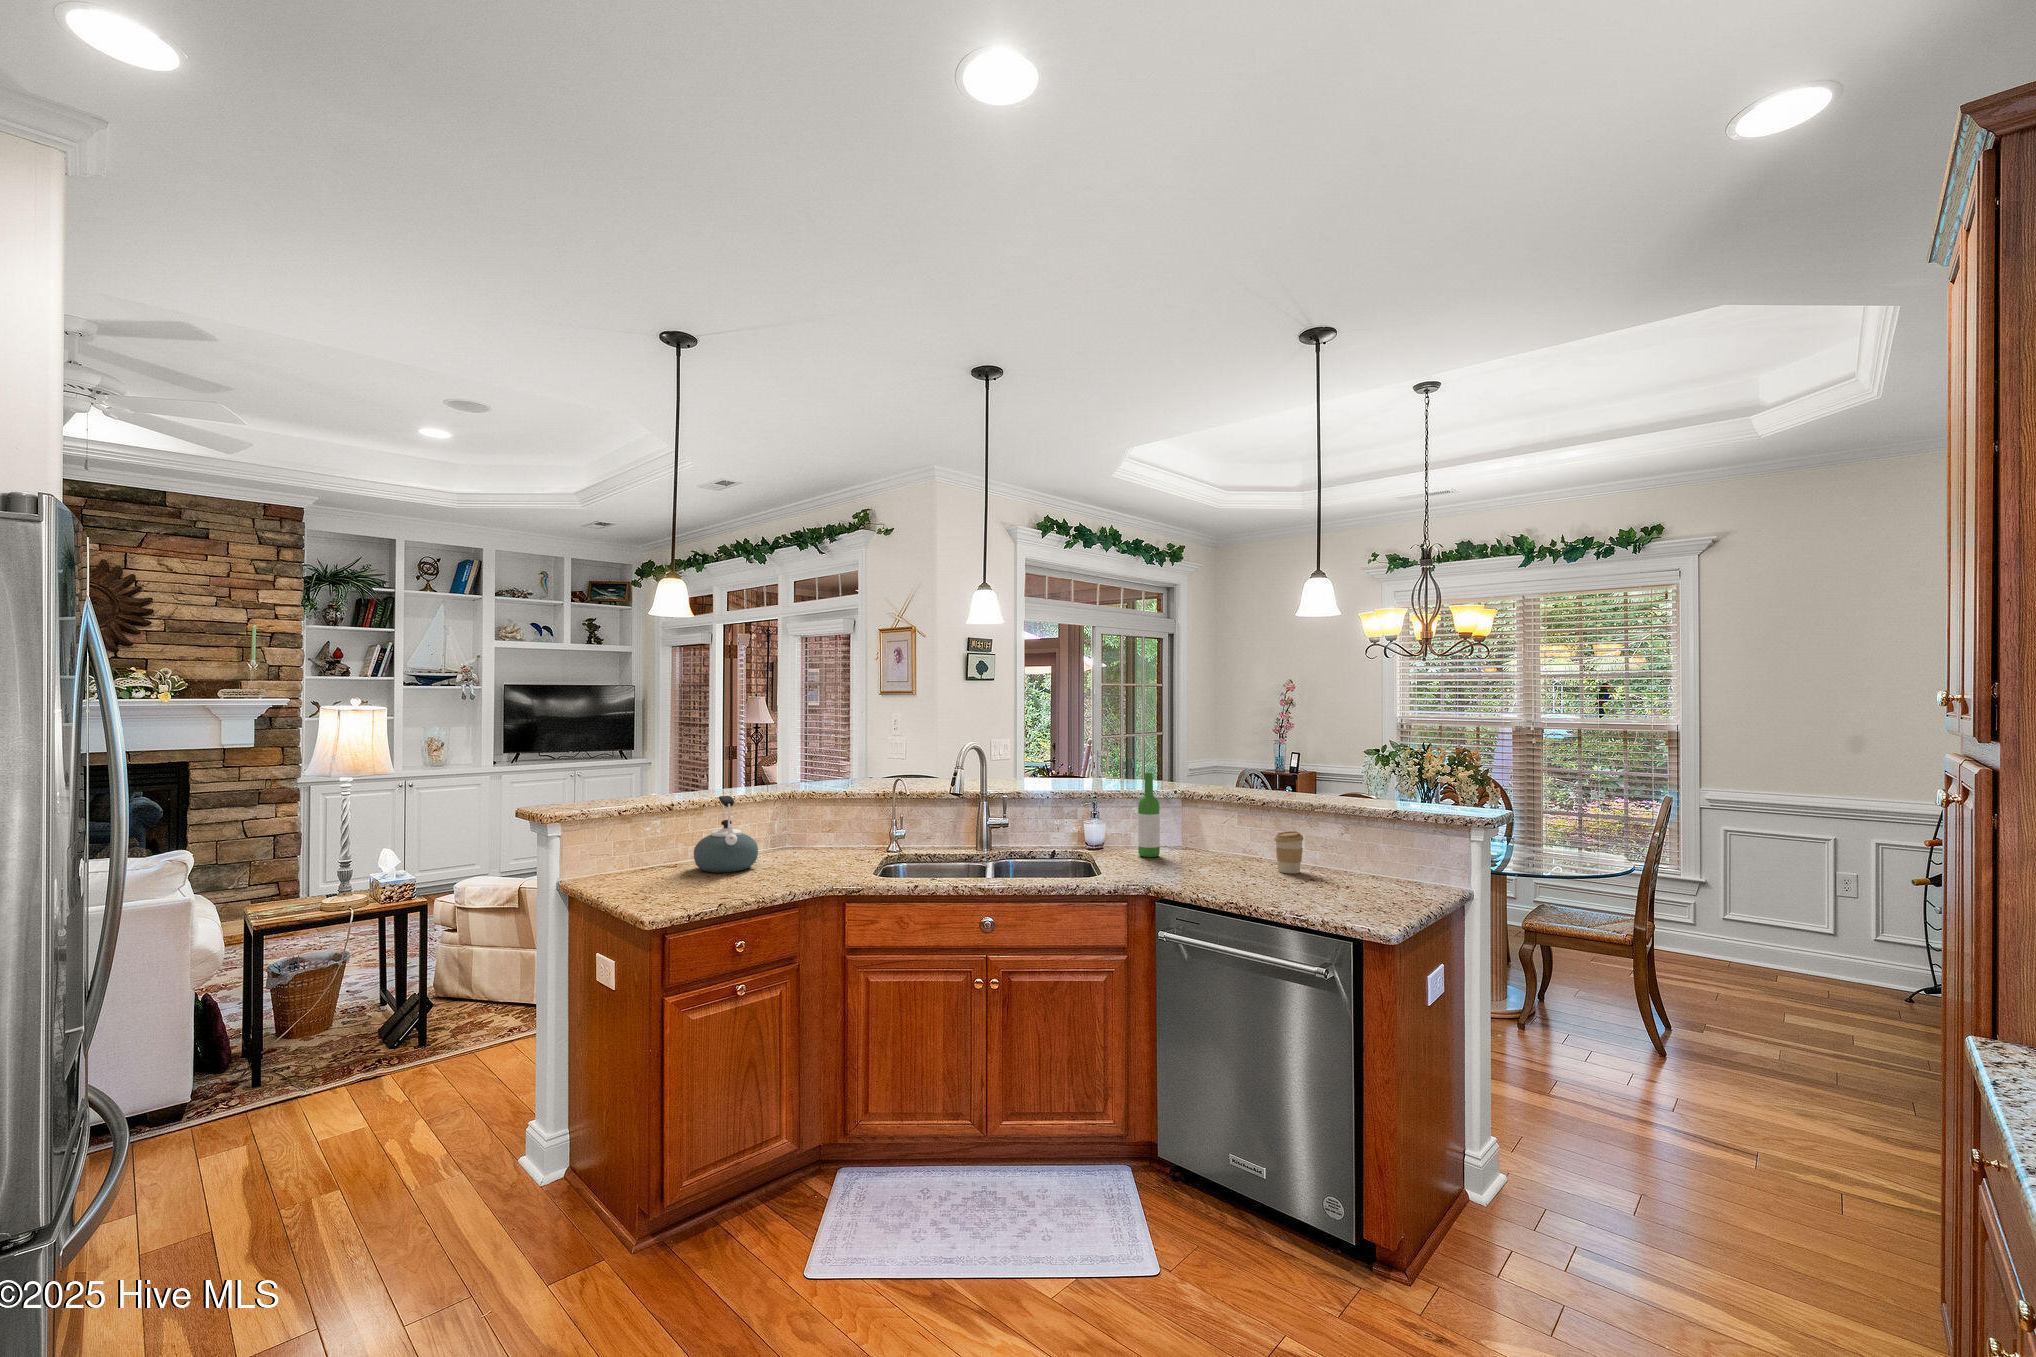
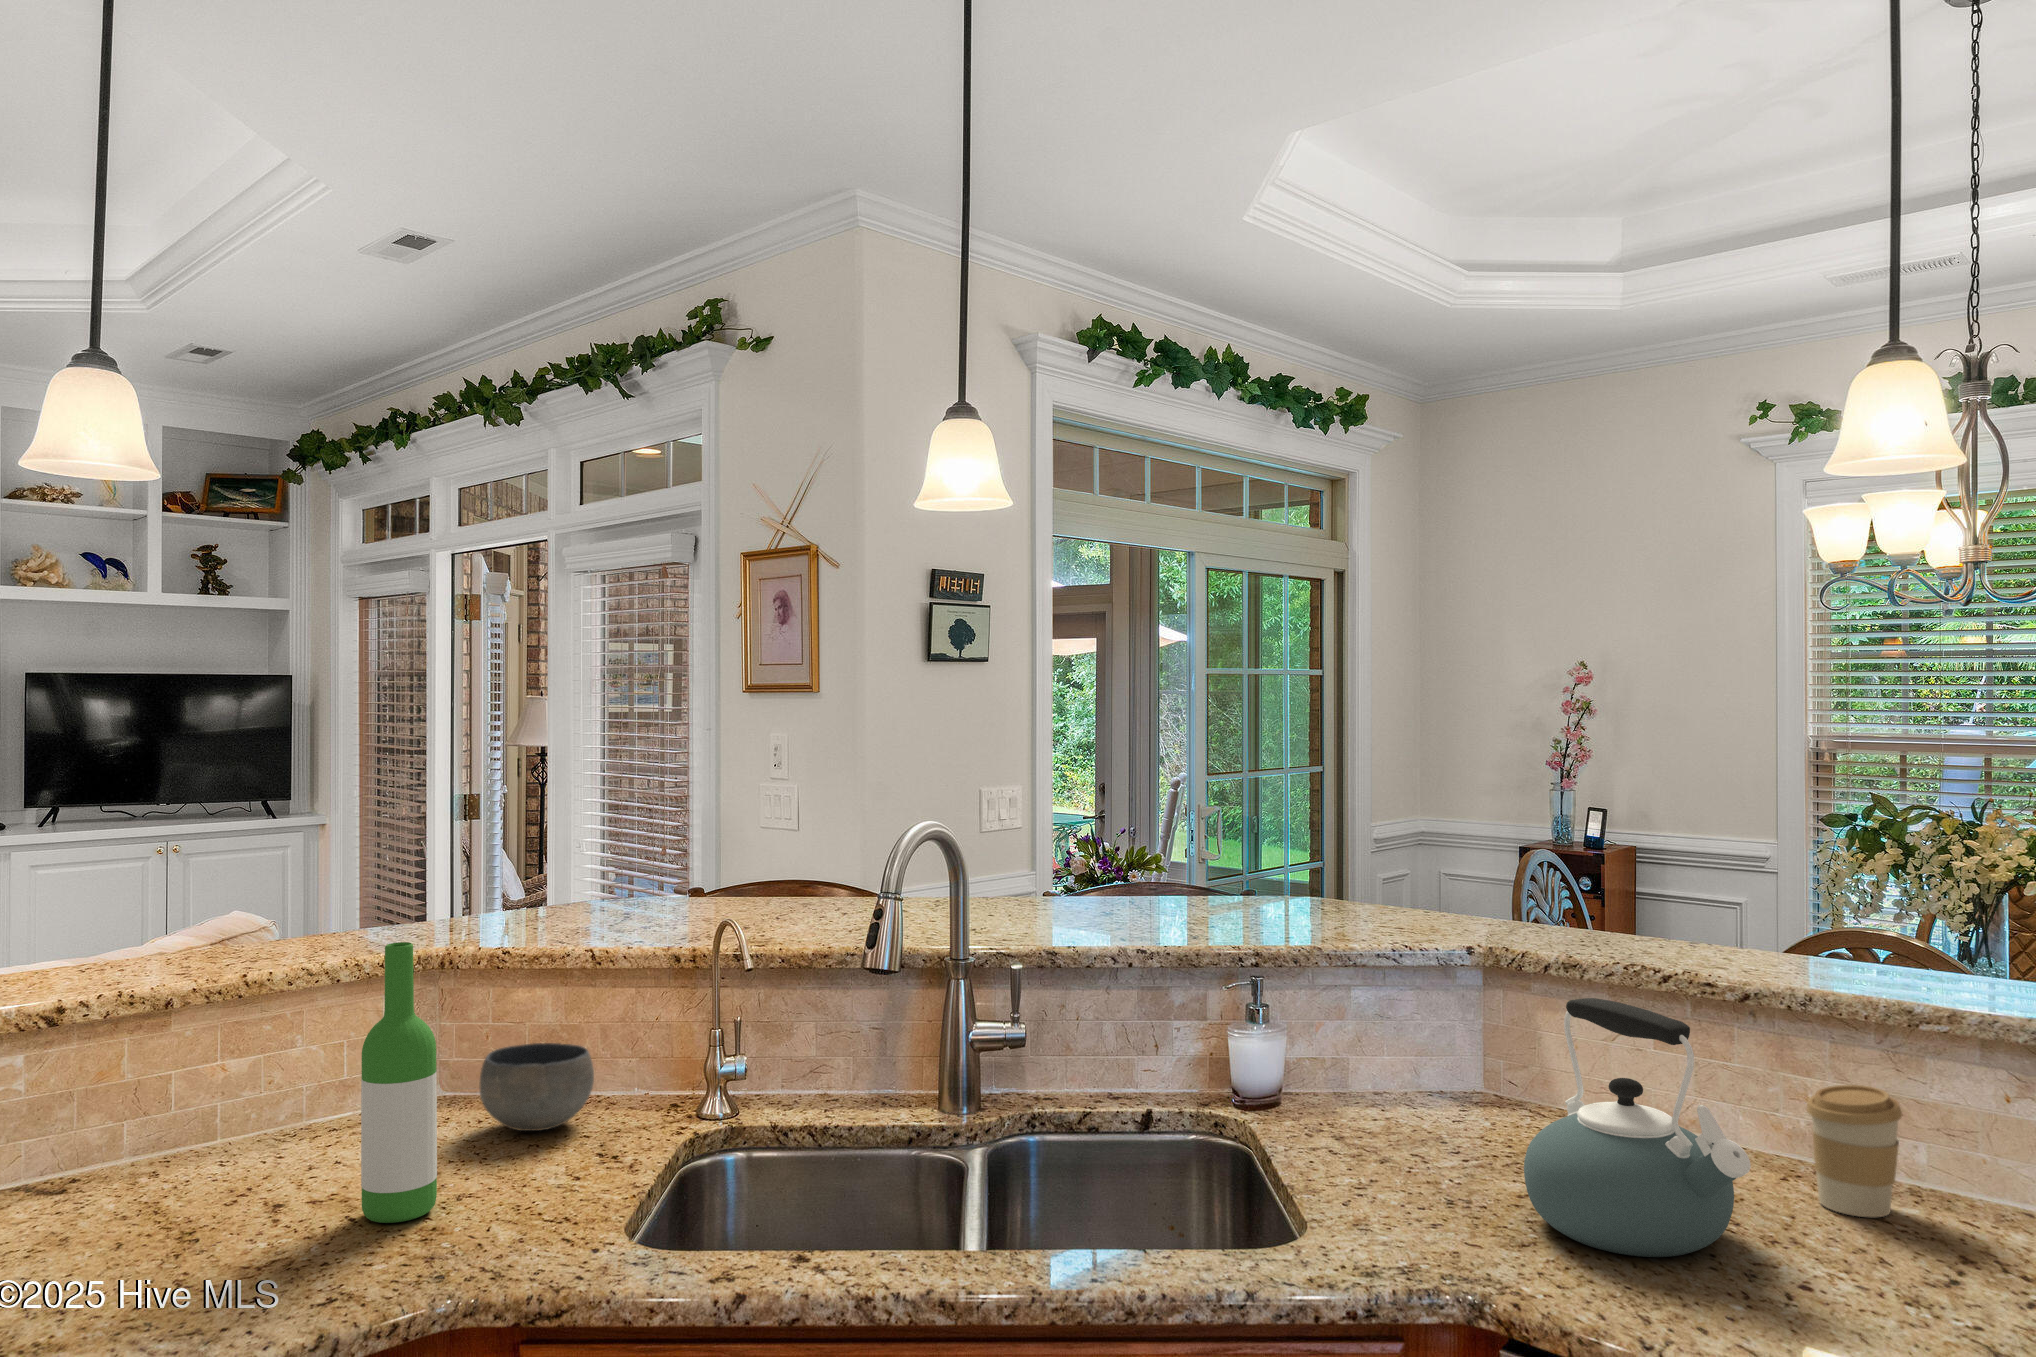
wine bottle: present [1138,773,1160,857] -> present [361,942,437,1223]
kettle: present [694,796,758,873] -> present [1524,998,1751,1257]
bowl: none [809,827,849,856] -> present [480,1043,594,1131]

